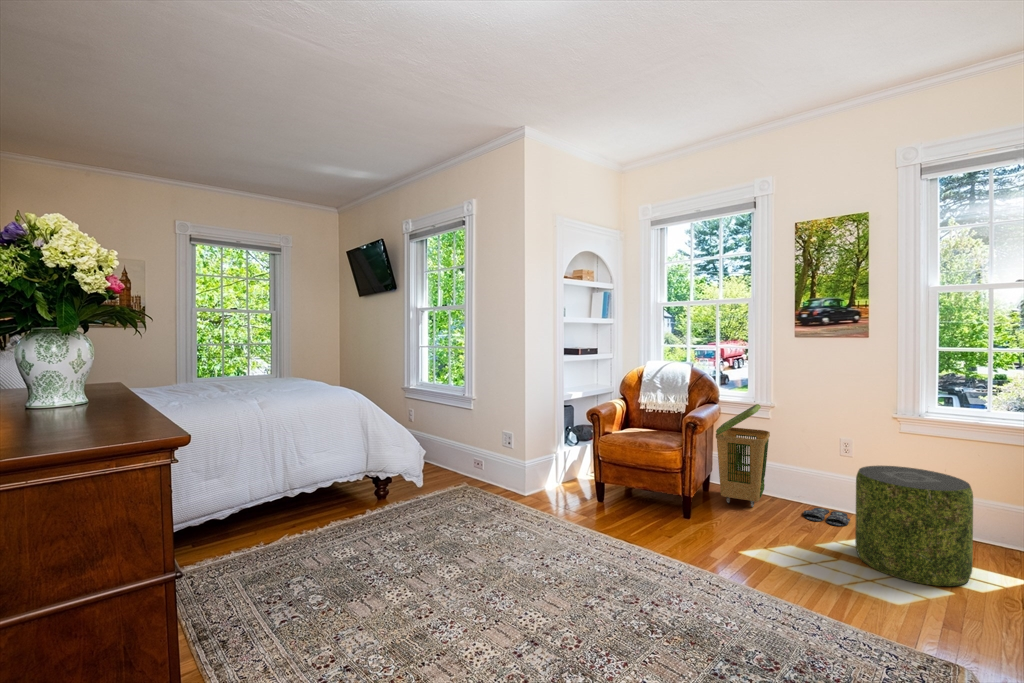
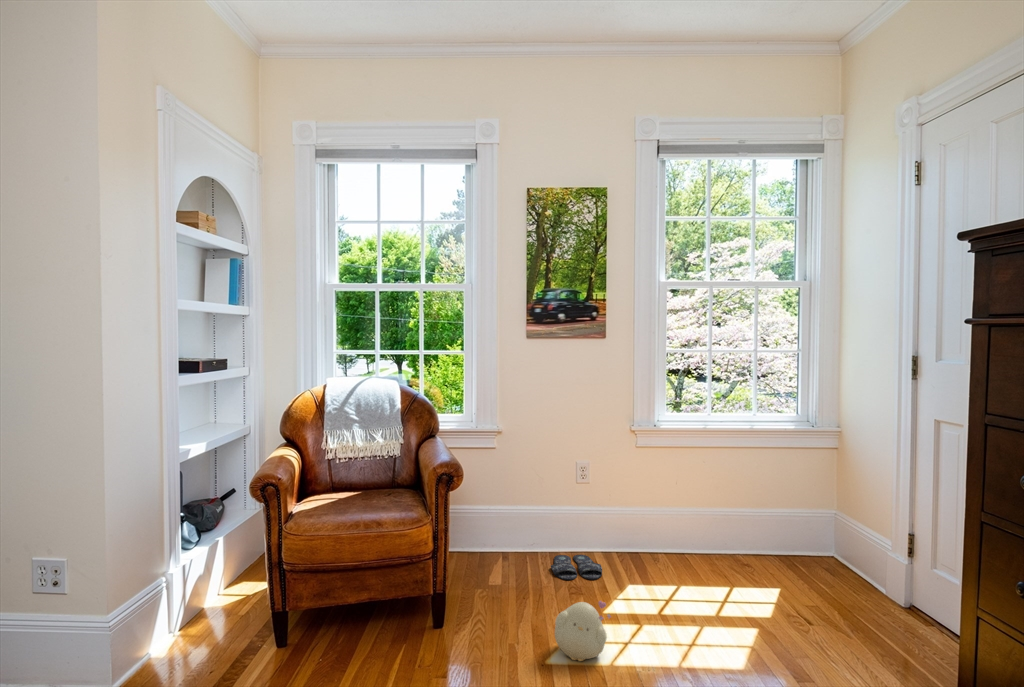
laundry basket: present [716,404,770,507] -> none [441,431,514,584]
pouf: present [855,466,973,586] -> none [645,493,763,644]
plush toy: none [759,516,799,552] -> present [555,601,611,661]

